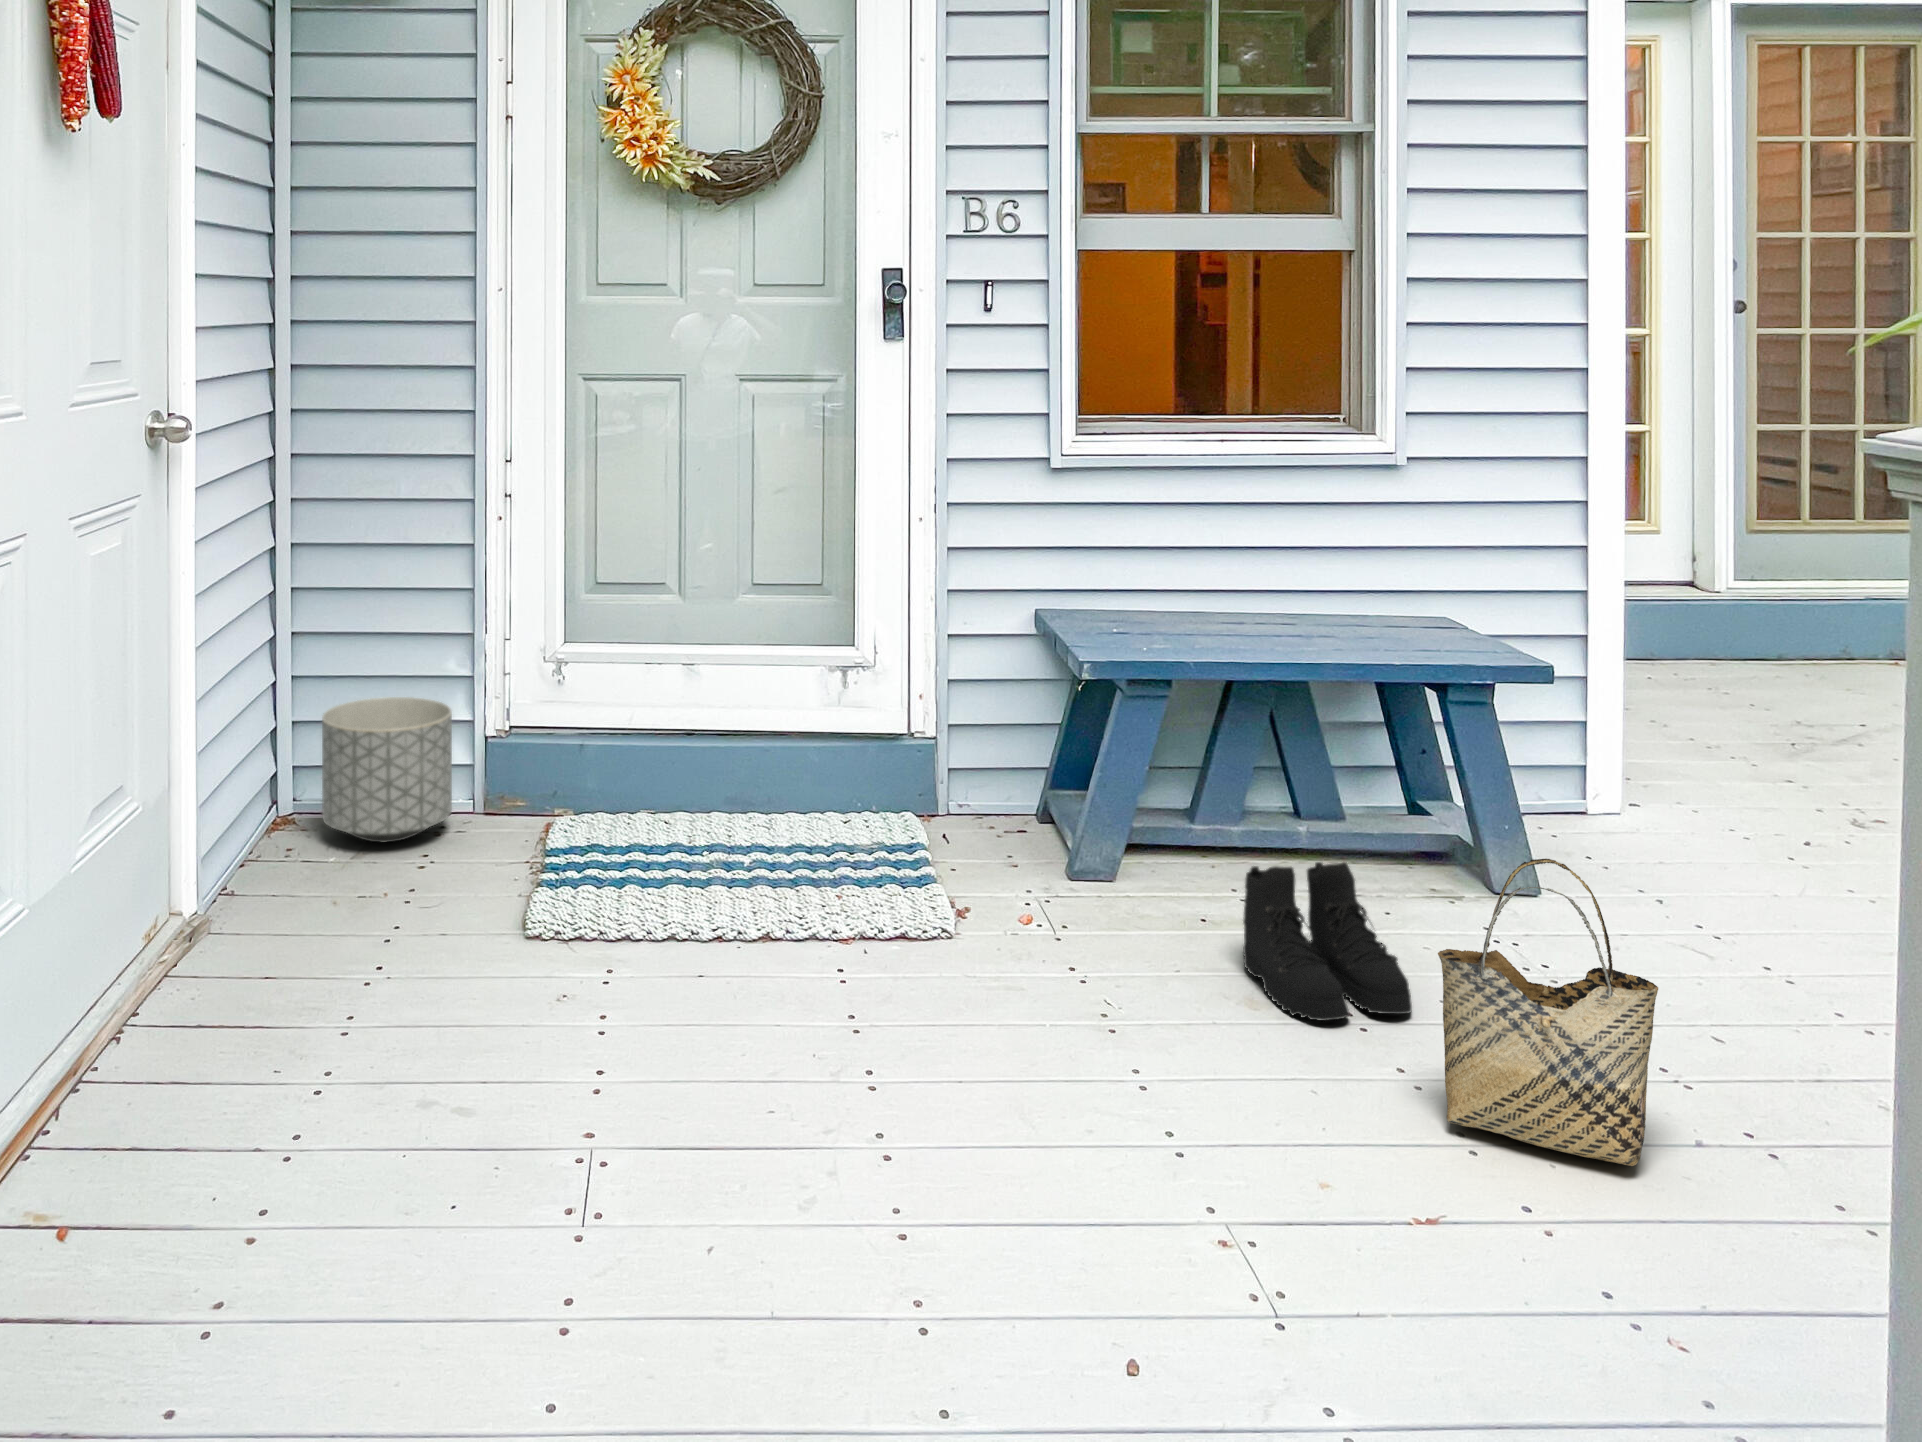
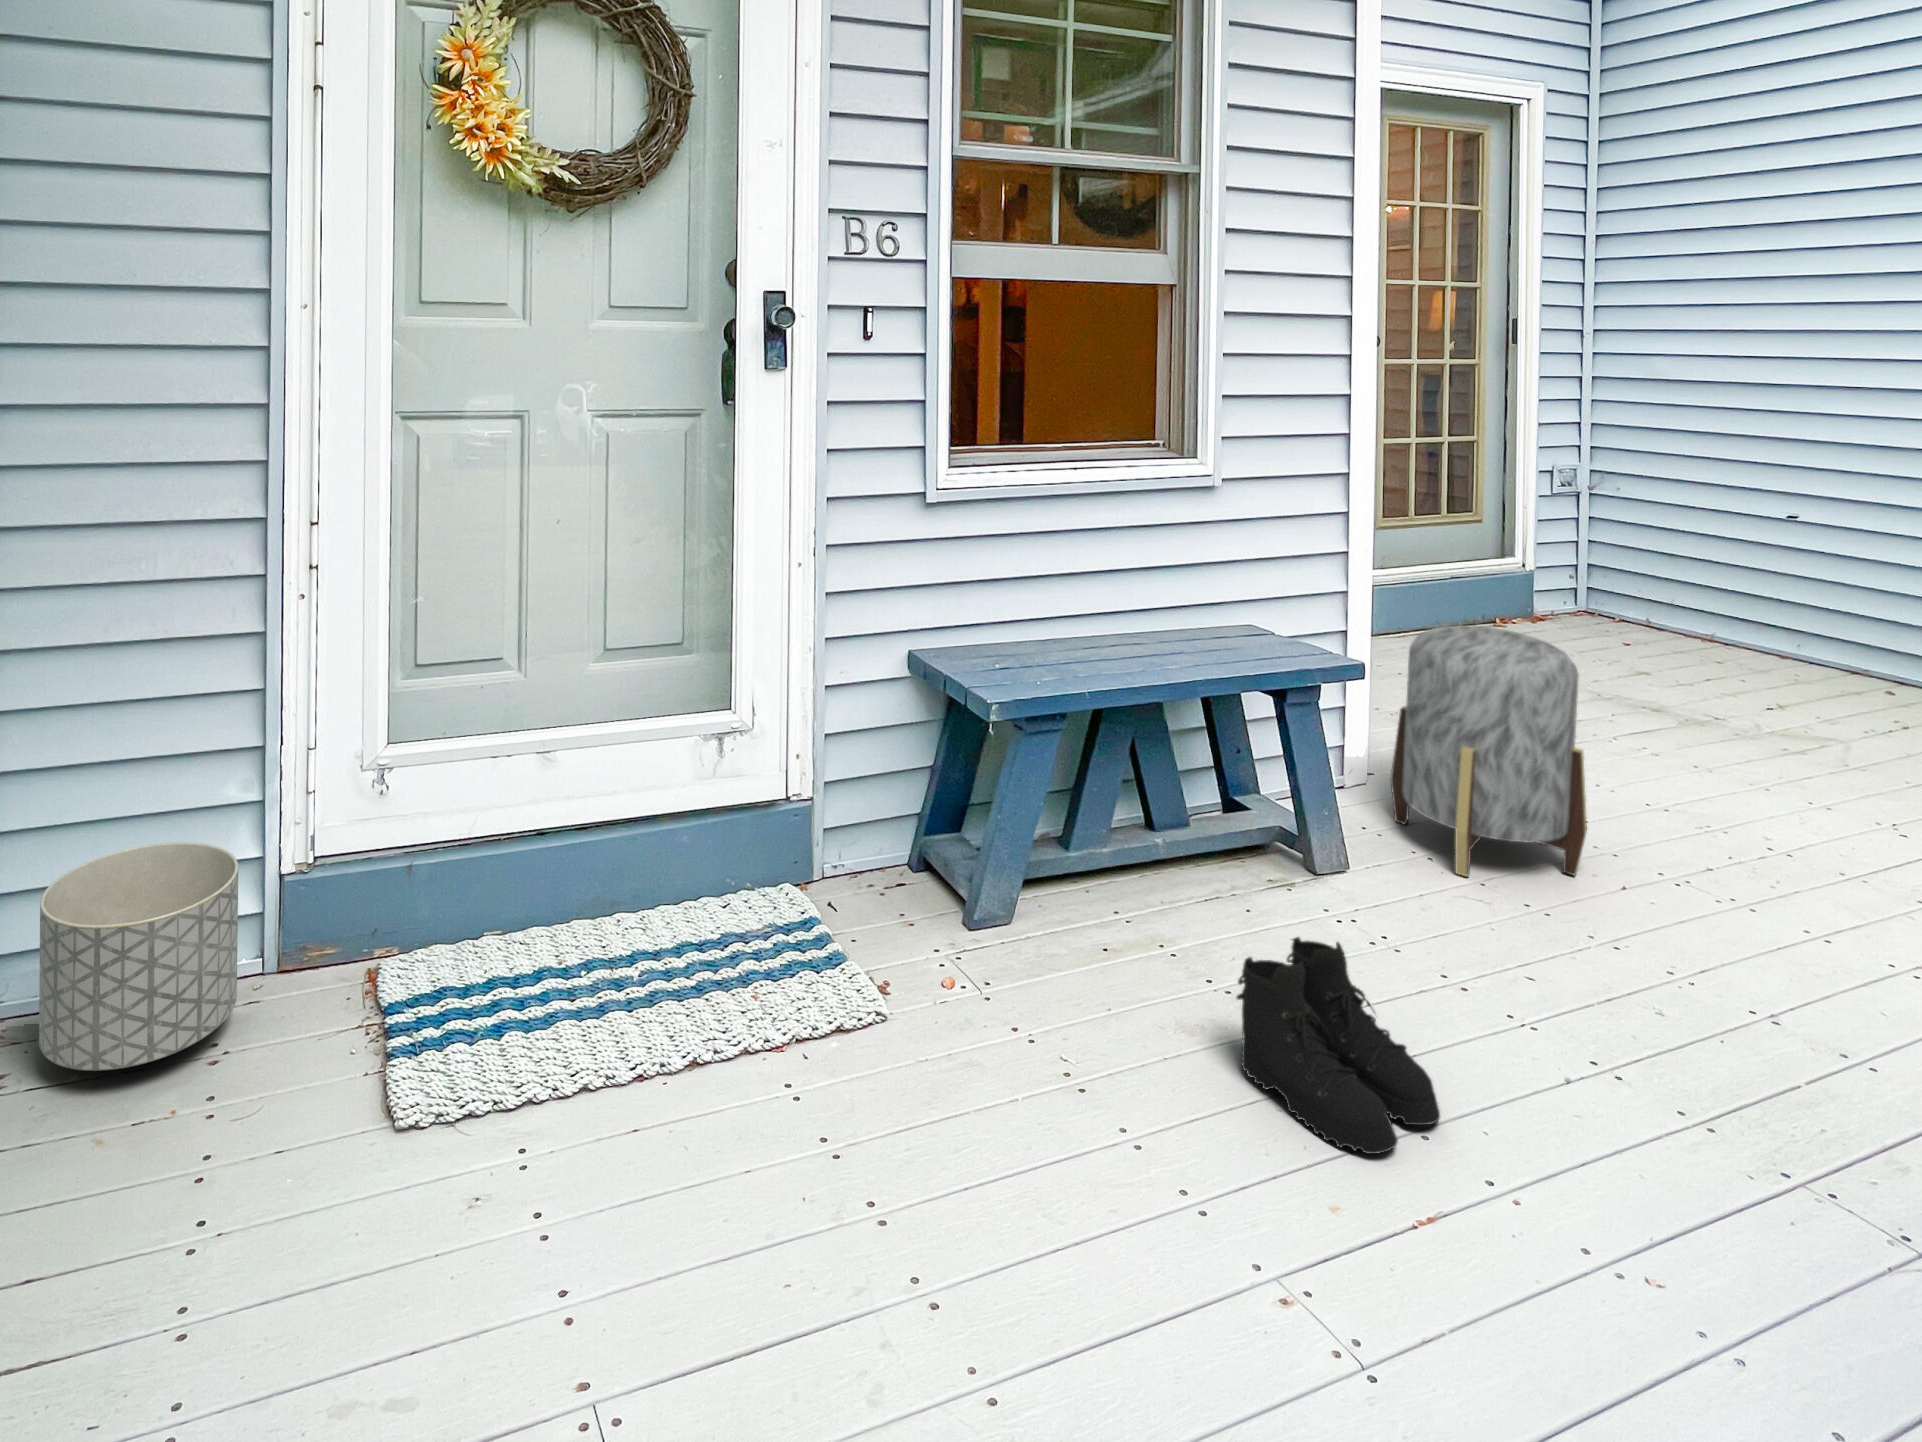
stool: none [1610,630,1810,907] -> present [1391,625,1587,876]
woven basket: present [1438,859,1658,1166] -> none [1592,977,1835,1344]

